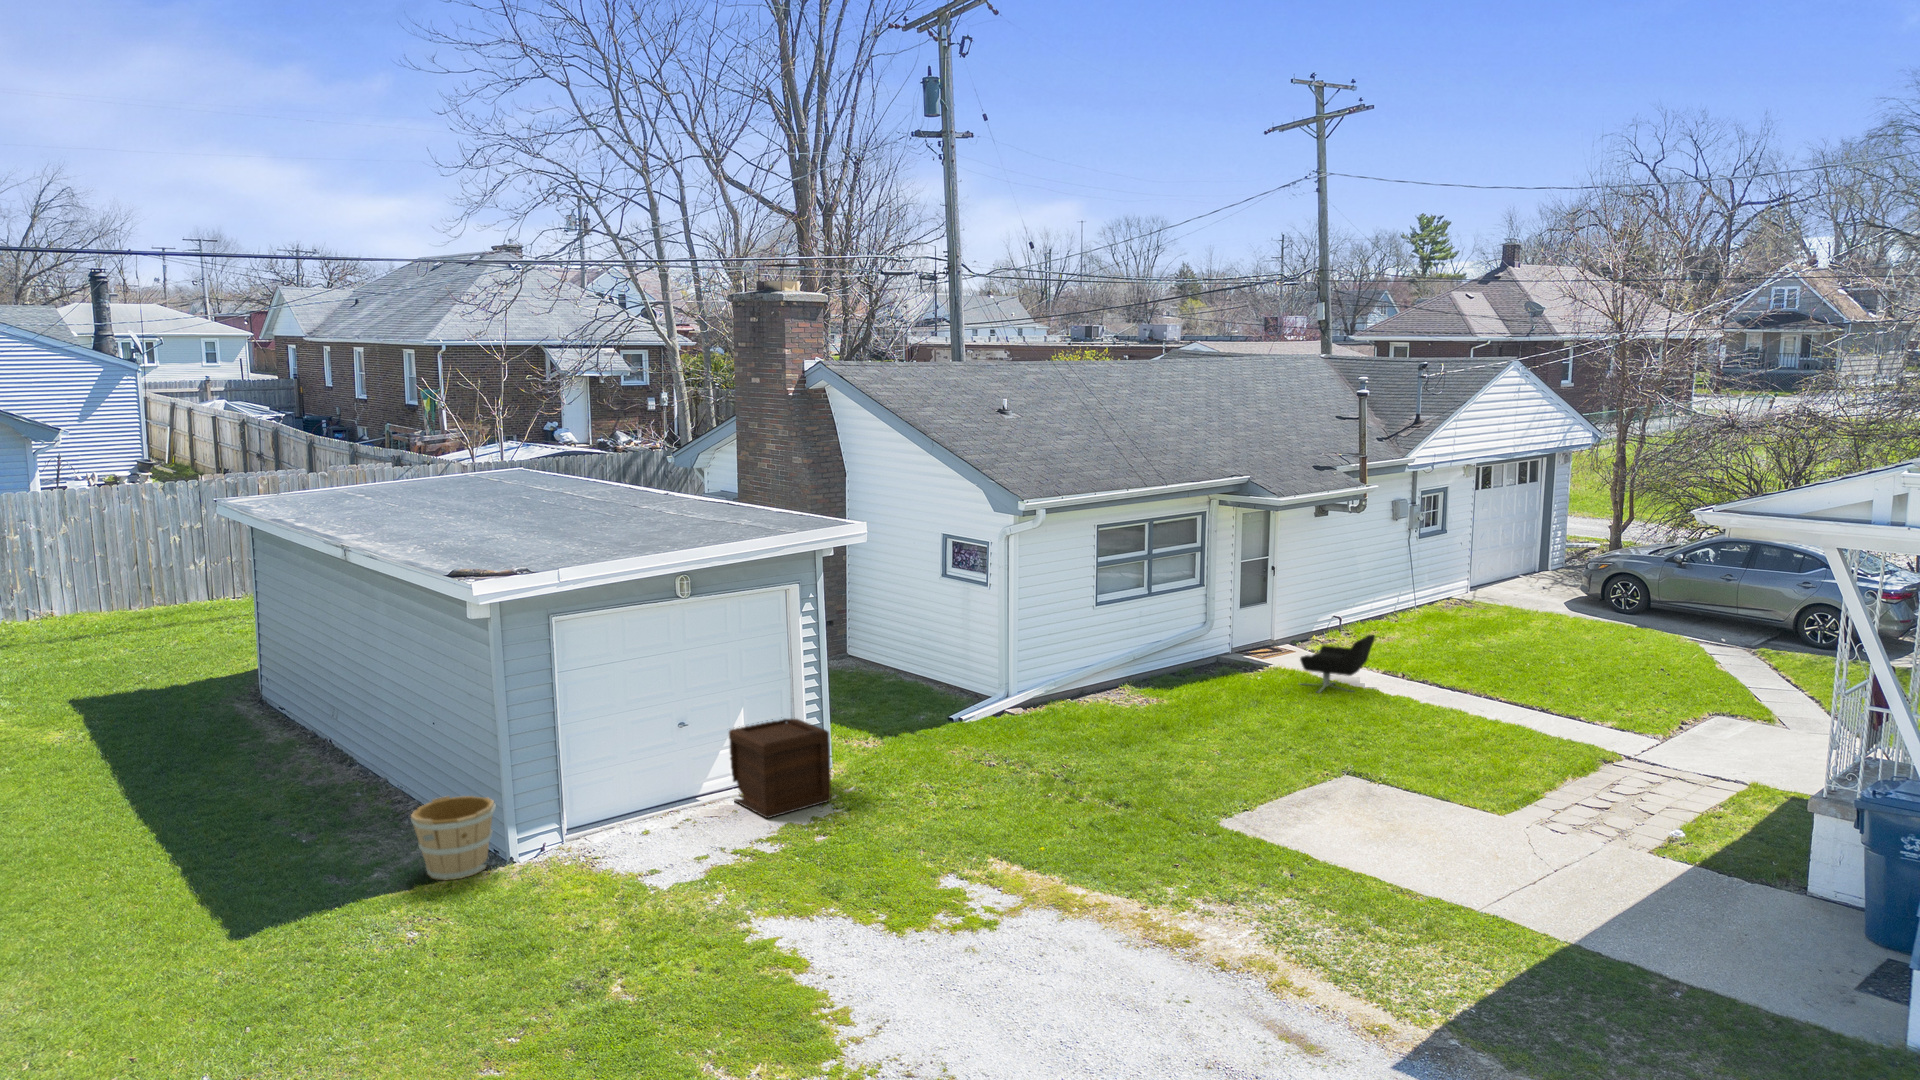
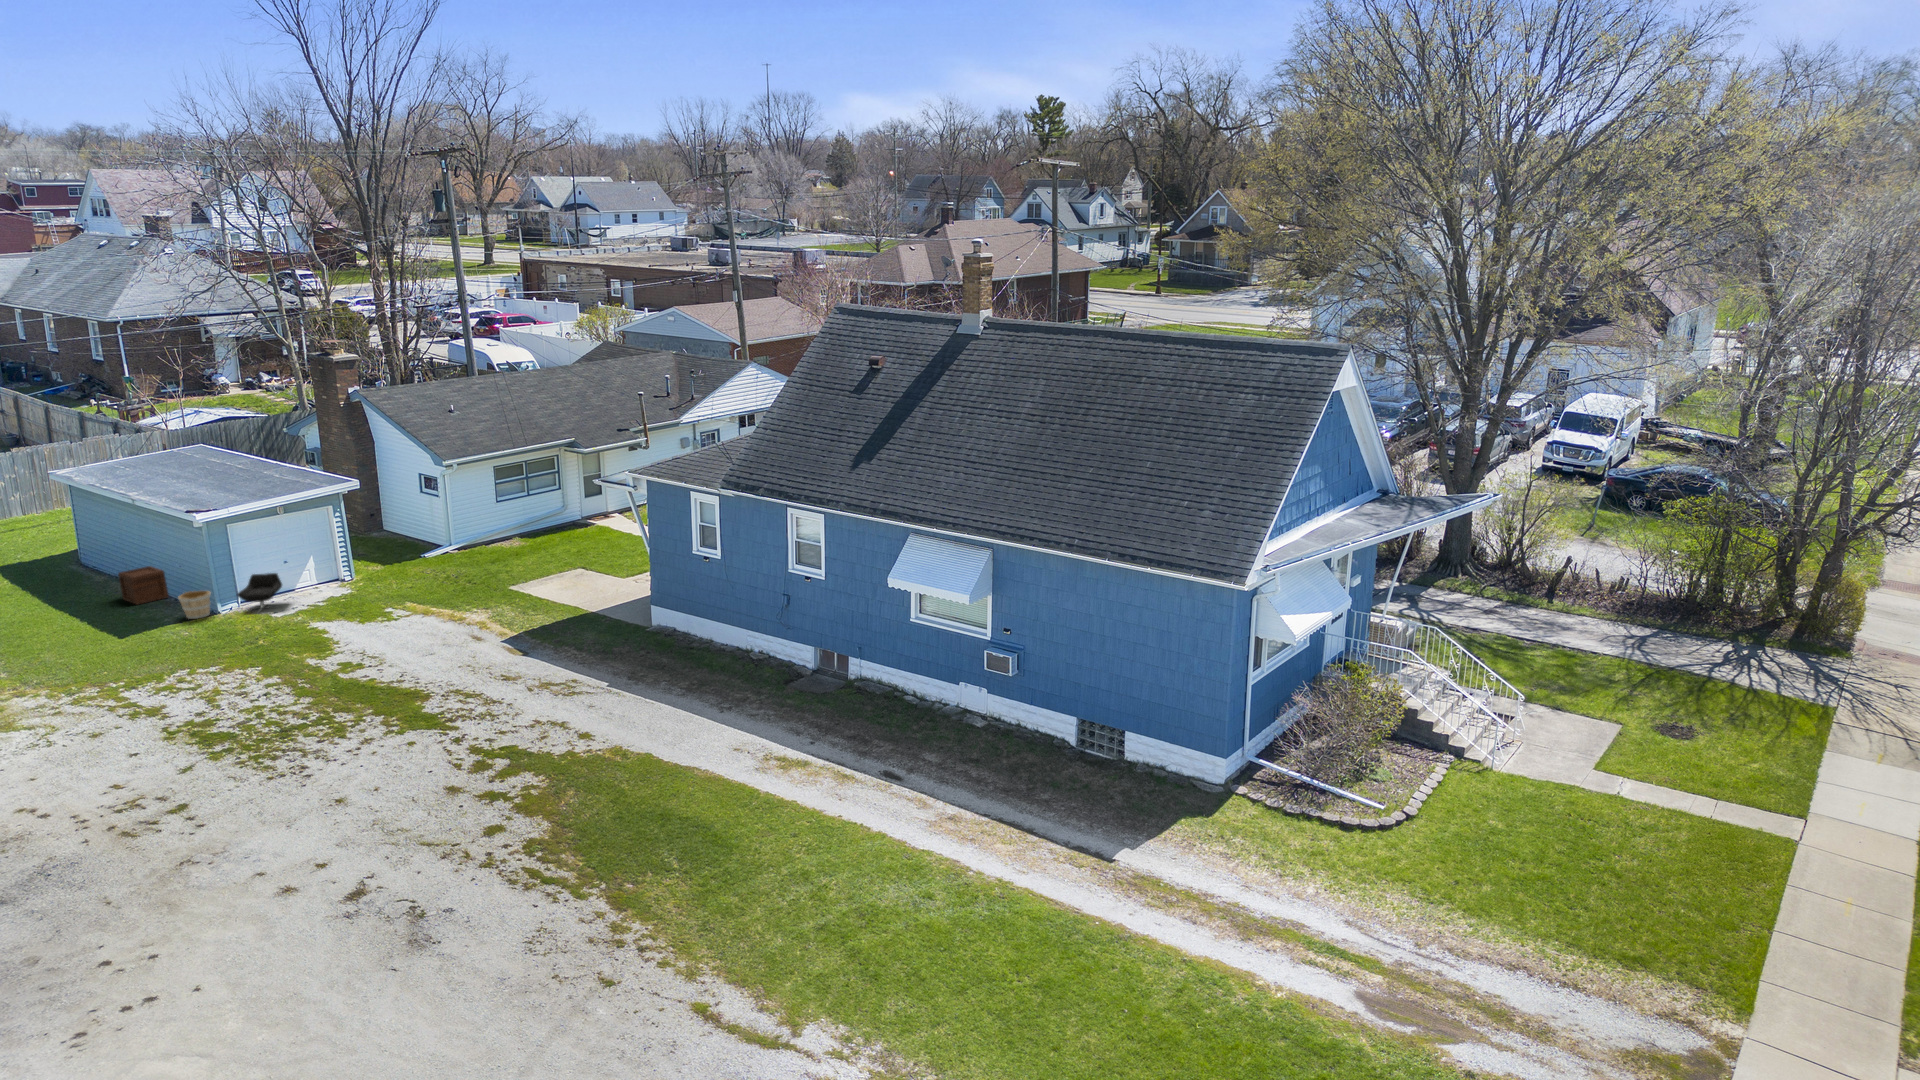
lounge chair: present [1300,635,1375,693] -> present [237,573,282,609]
wooden crate: present [729,719,831,818] -> present [118,566,169,605]

